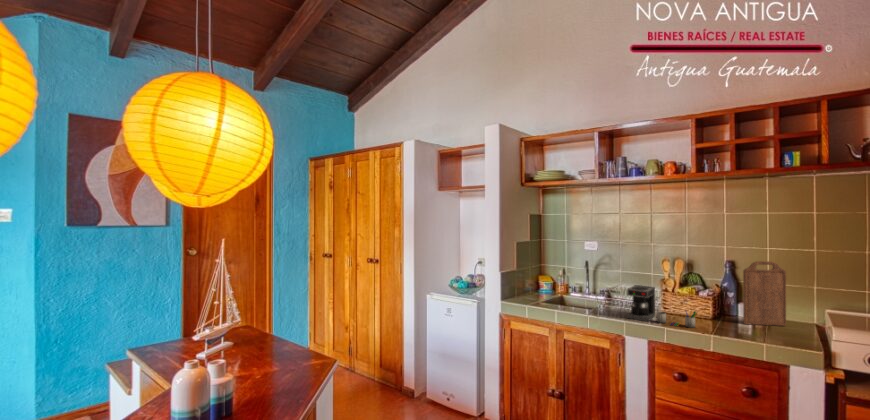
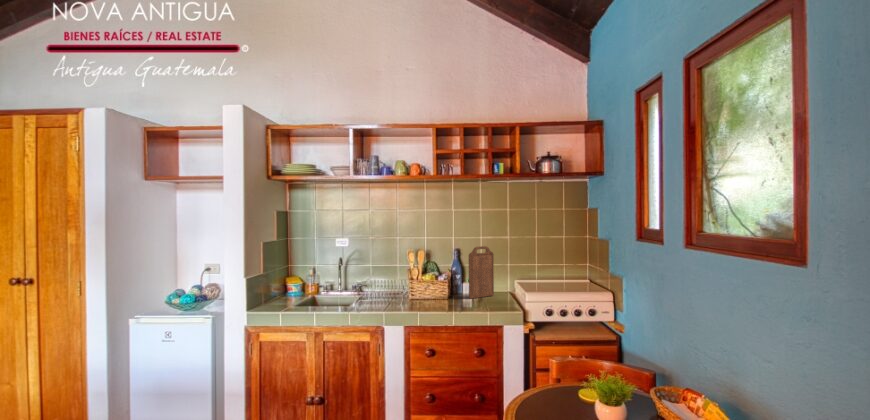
coffee maker: present [627,285,697,328] -> none [384,276,443,310]

